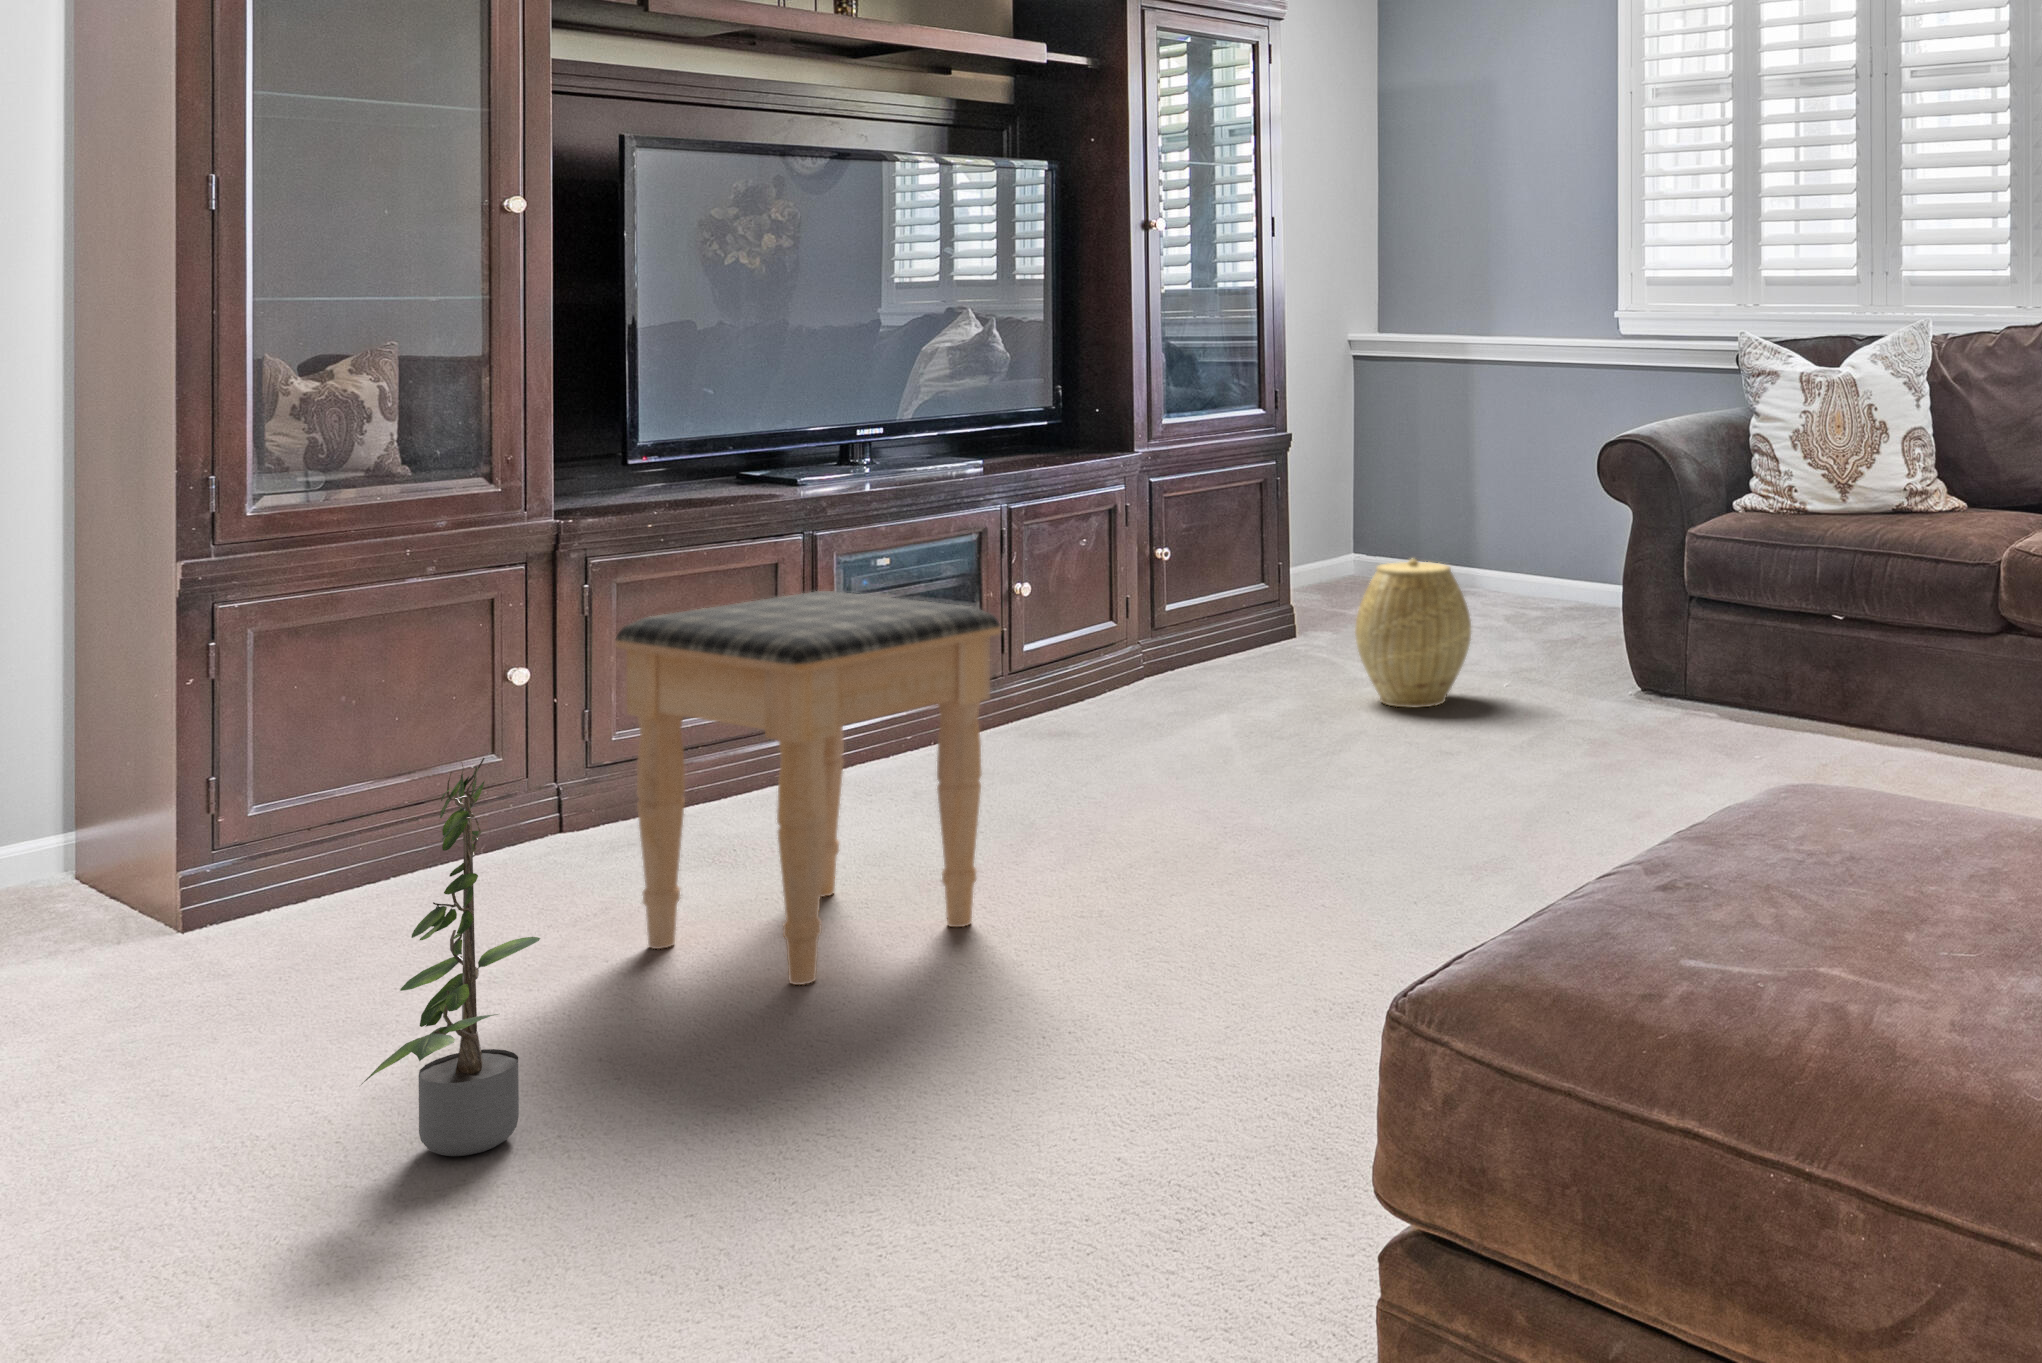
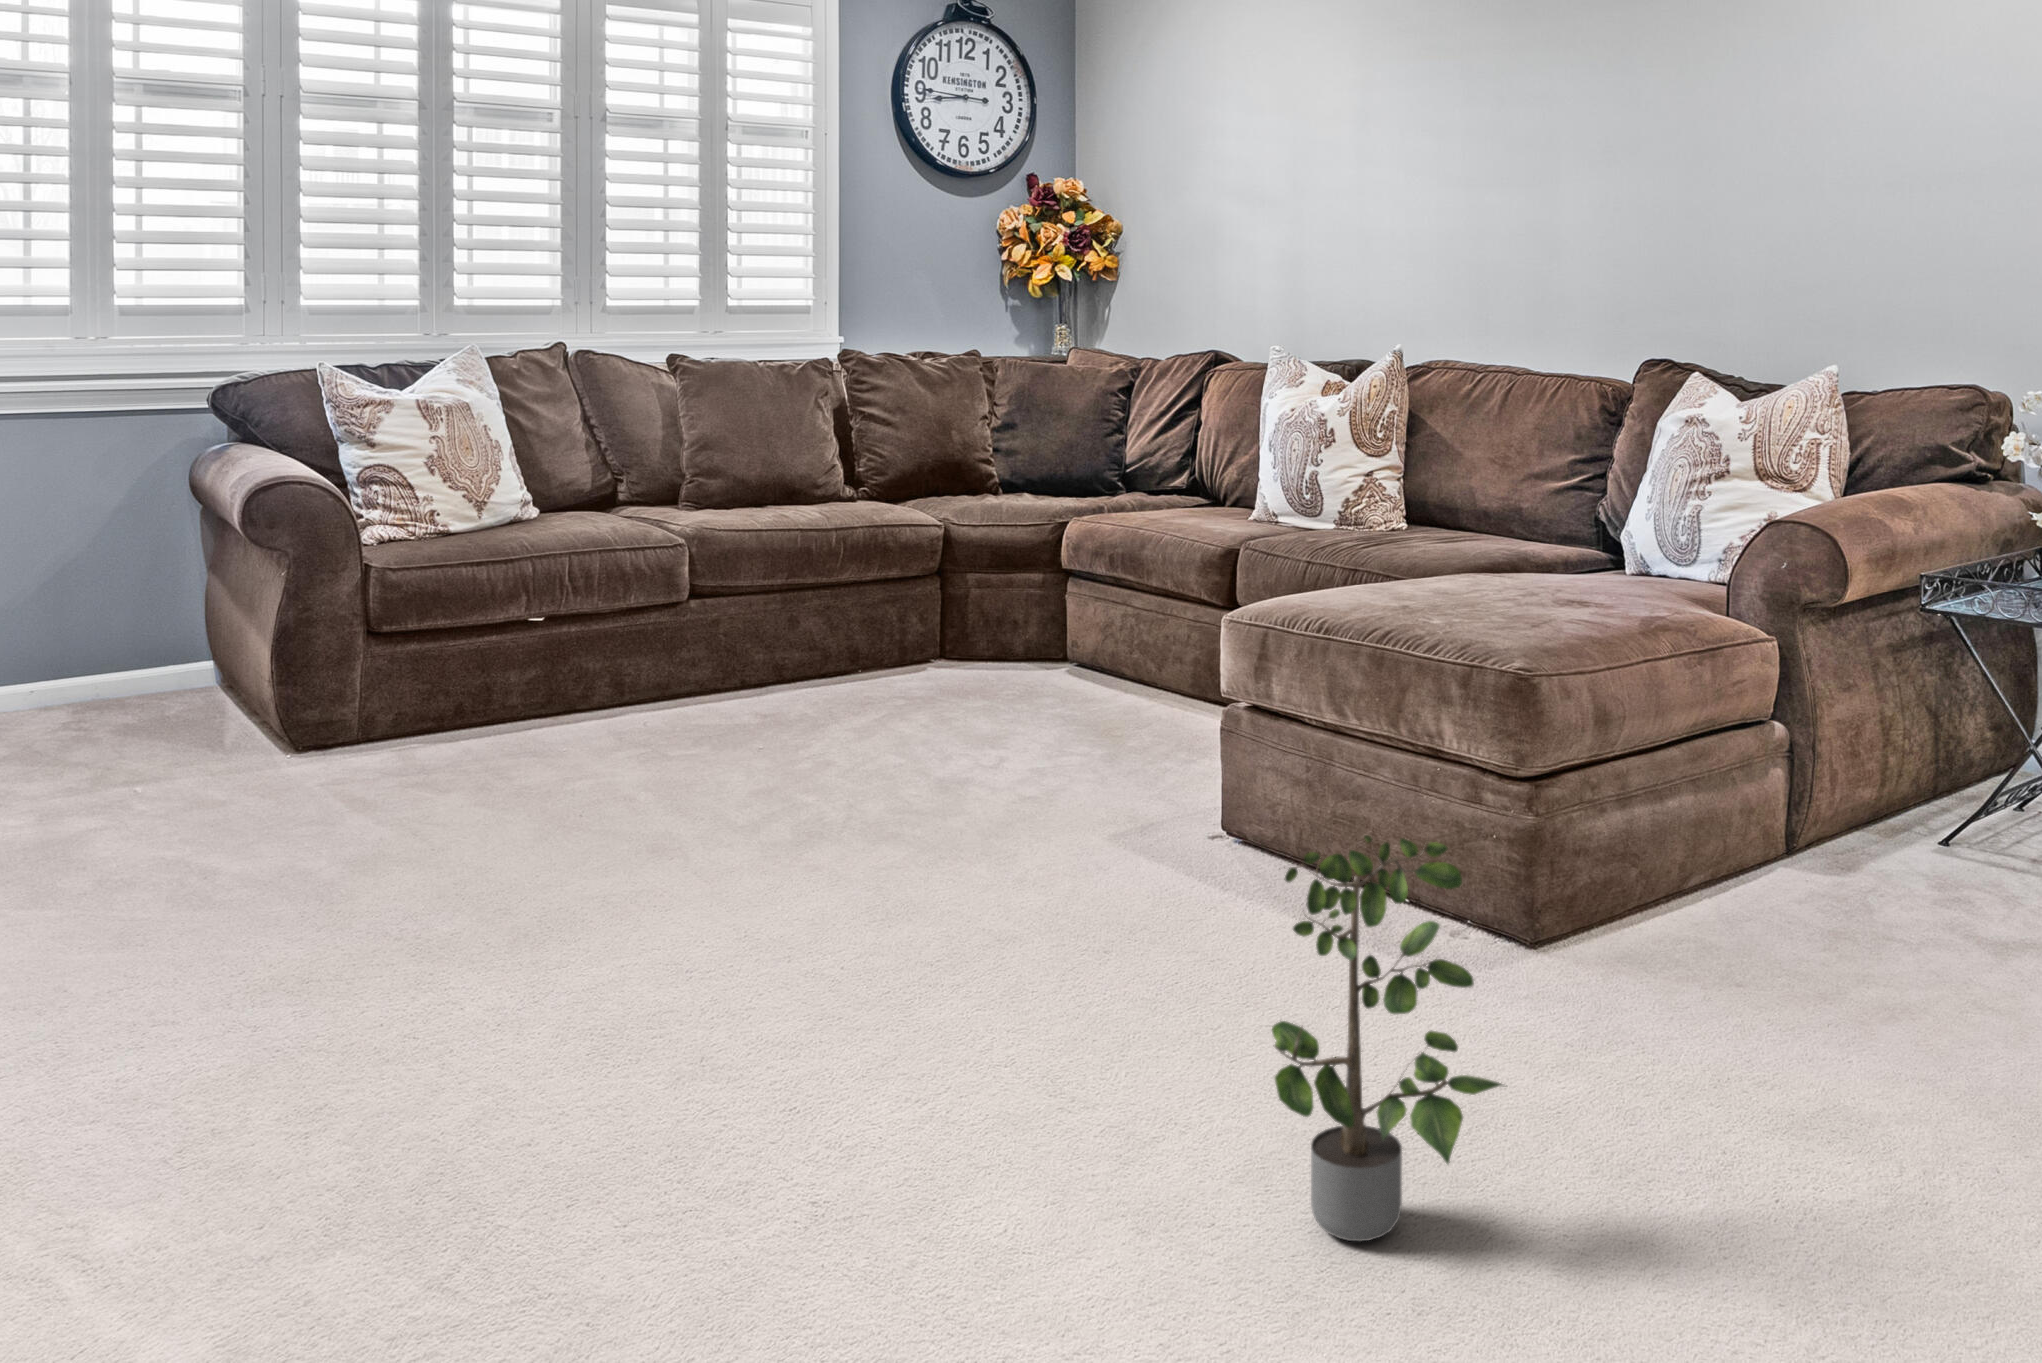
woven basket: present [1355,559,1471,708] -> none [81,650,247,836]
footstool: present [615,591,1001,985] -> none [568,685,1006,1196]

